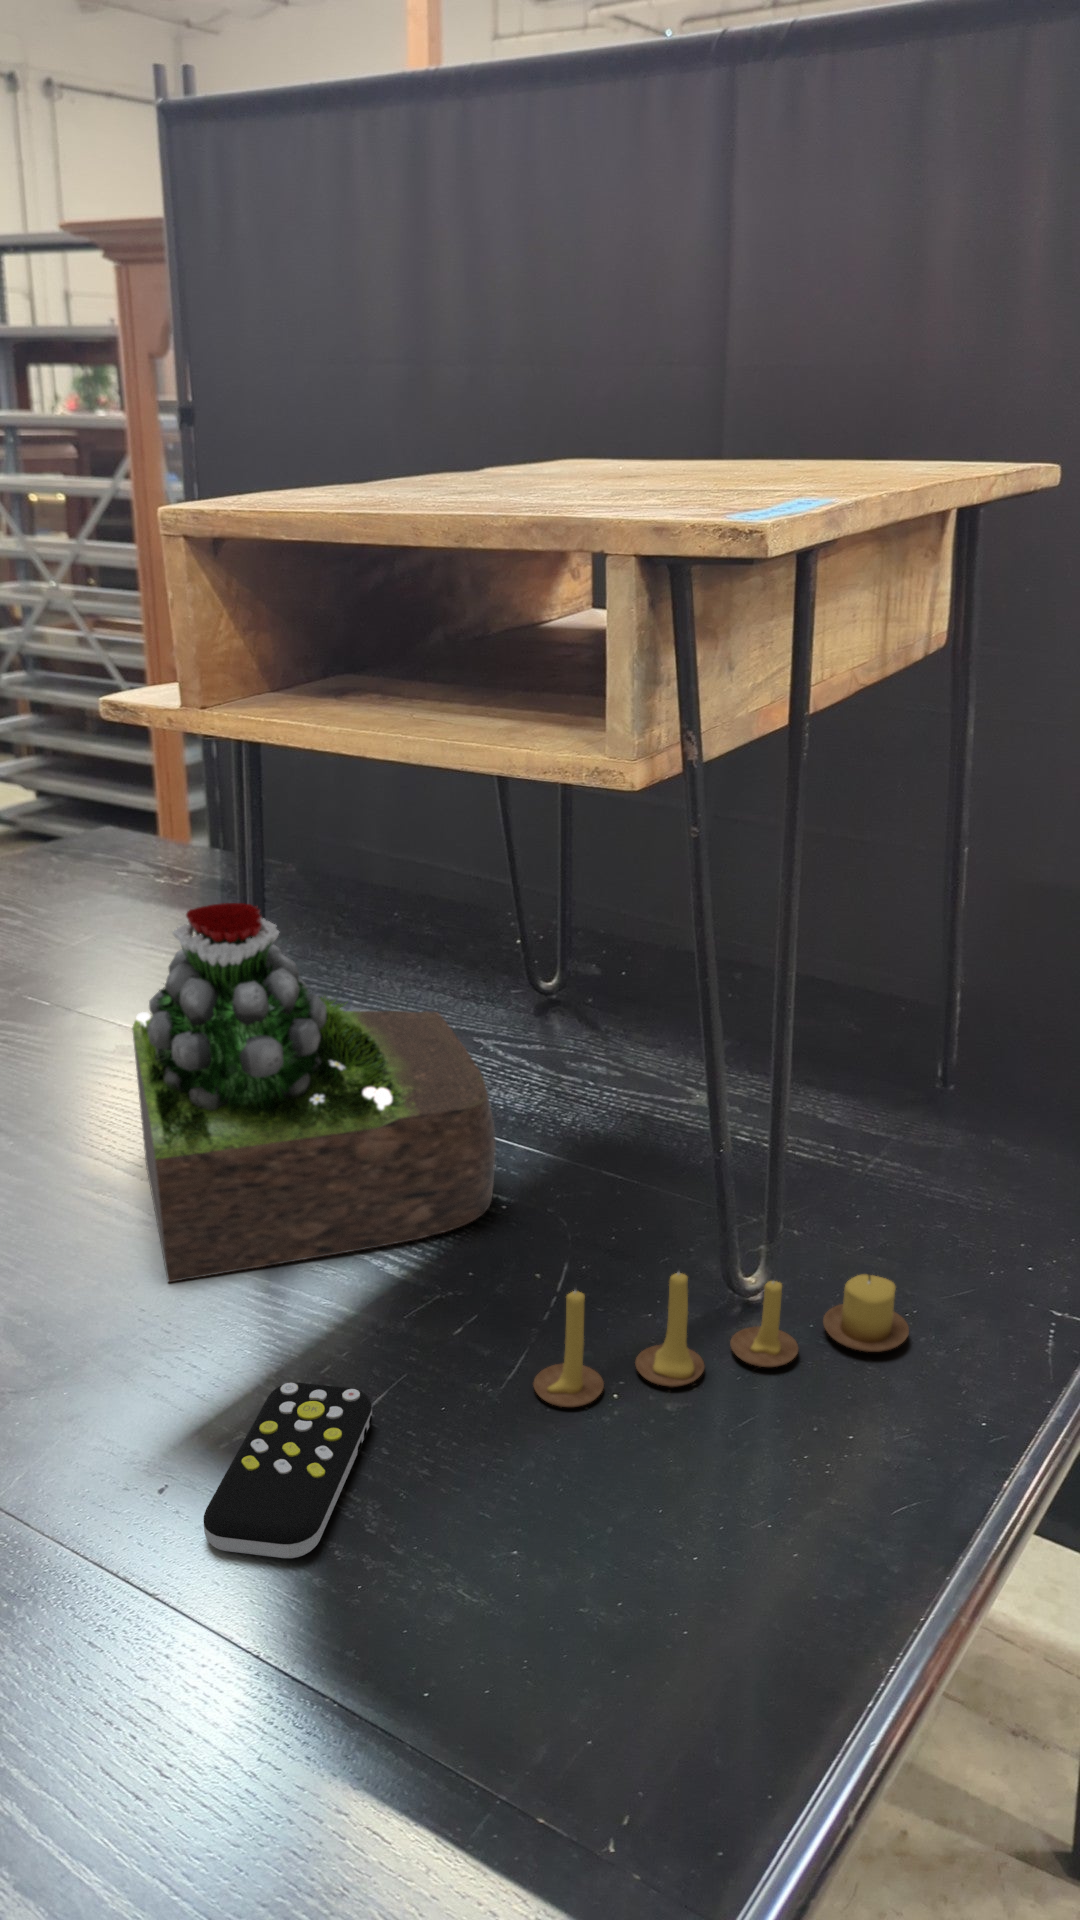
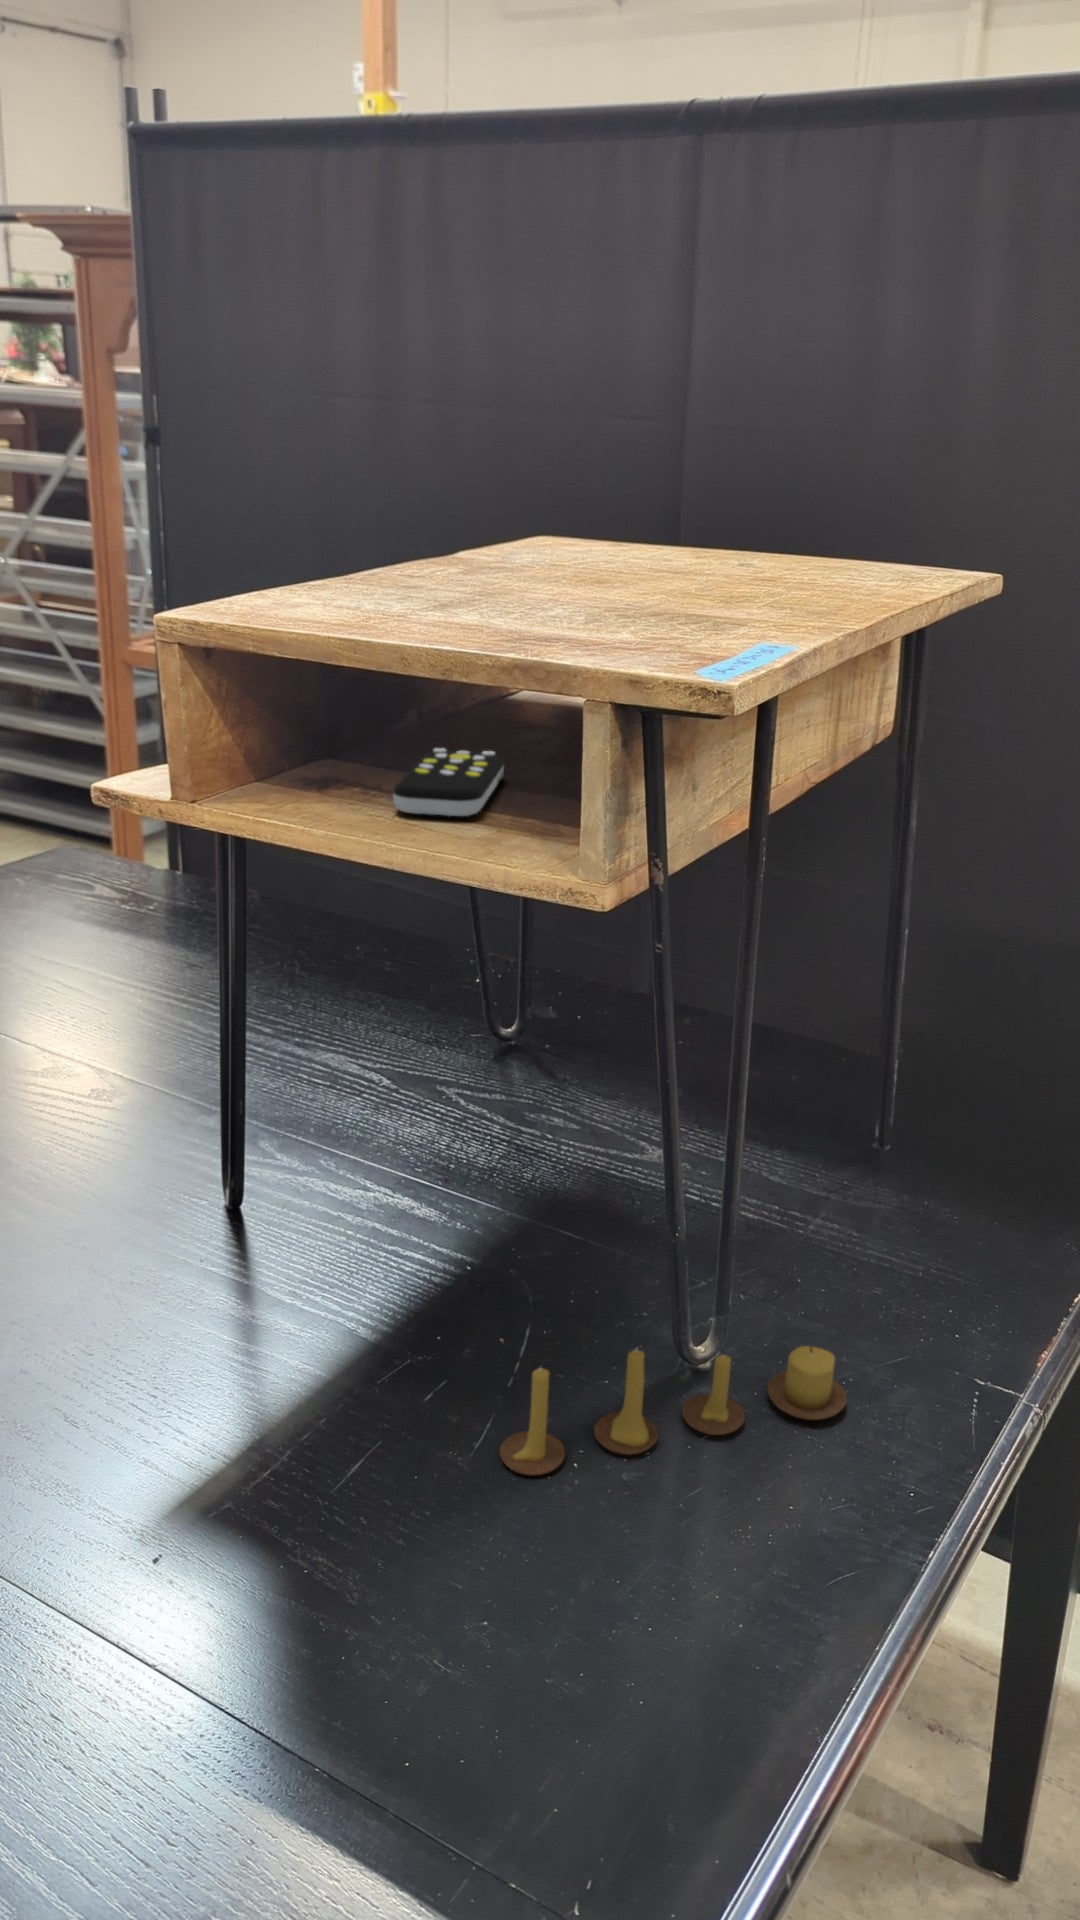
succulent plant: present [132,903,496,1282] -> none [115,980,462,1346]
remote control: present [204,1383,372,1558] -> present [393,748,504,816]

